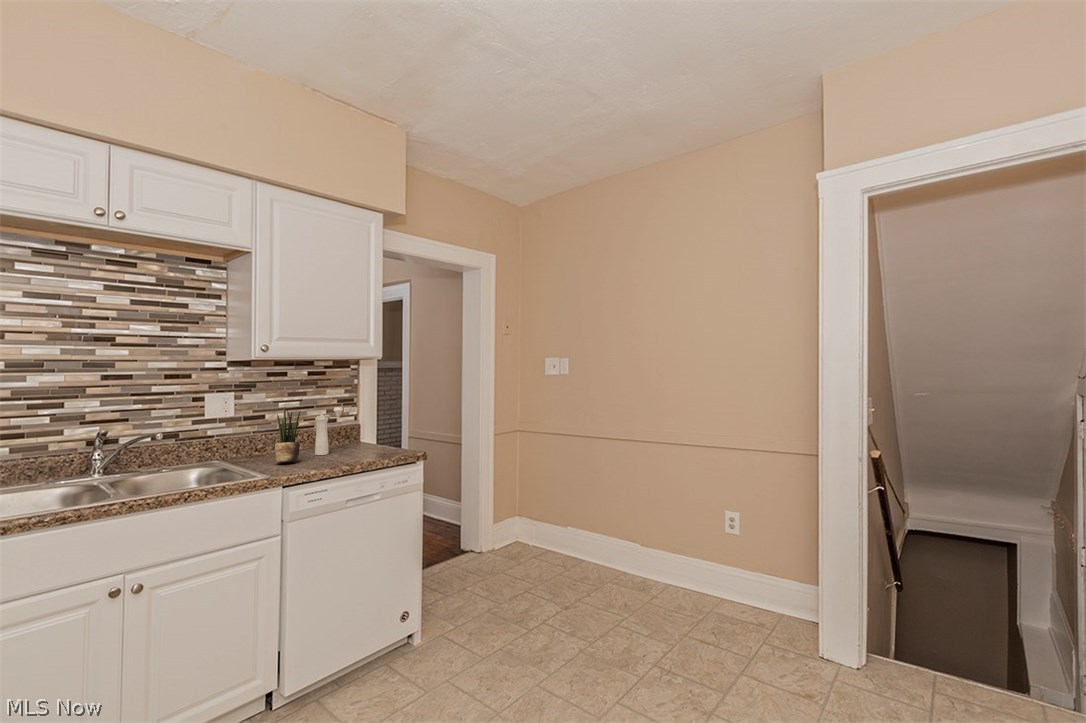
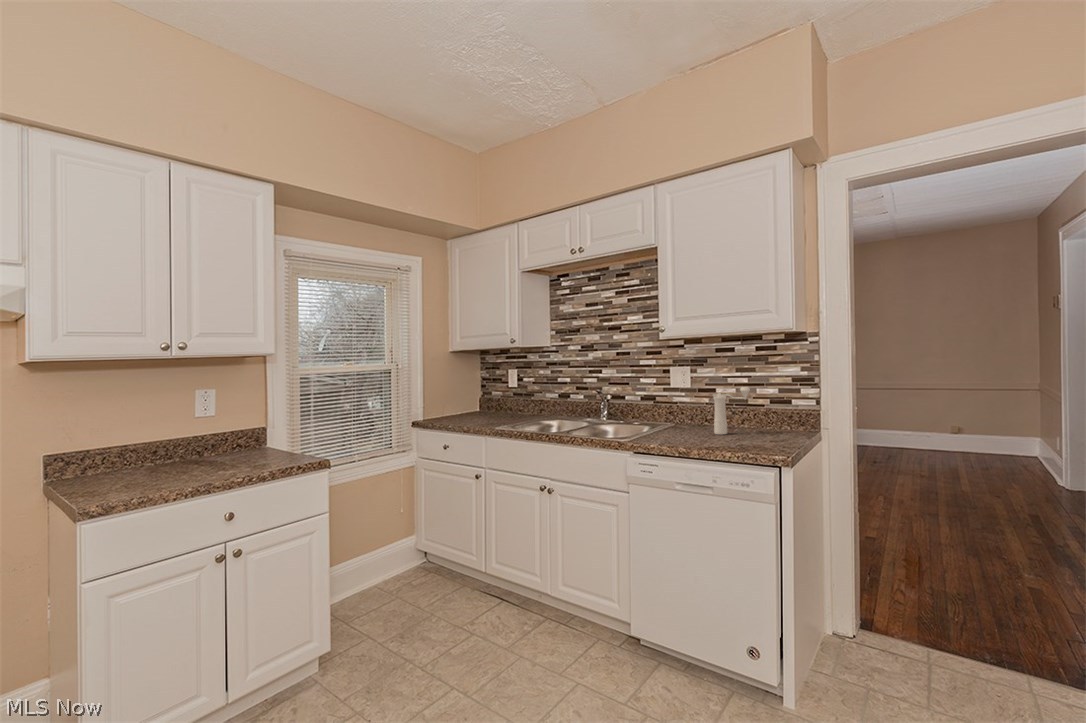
potted plant: present [275,408,300,462] -> none [662,383,687,434]

